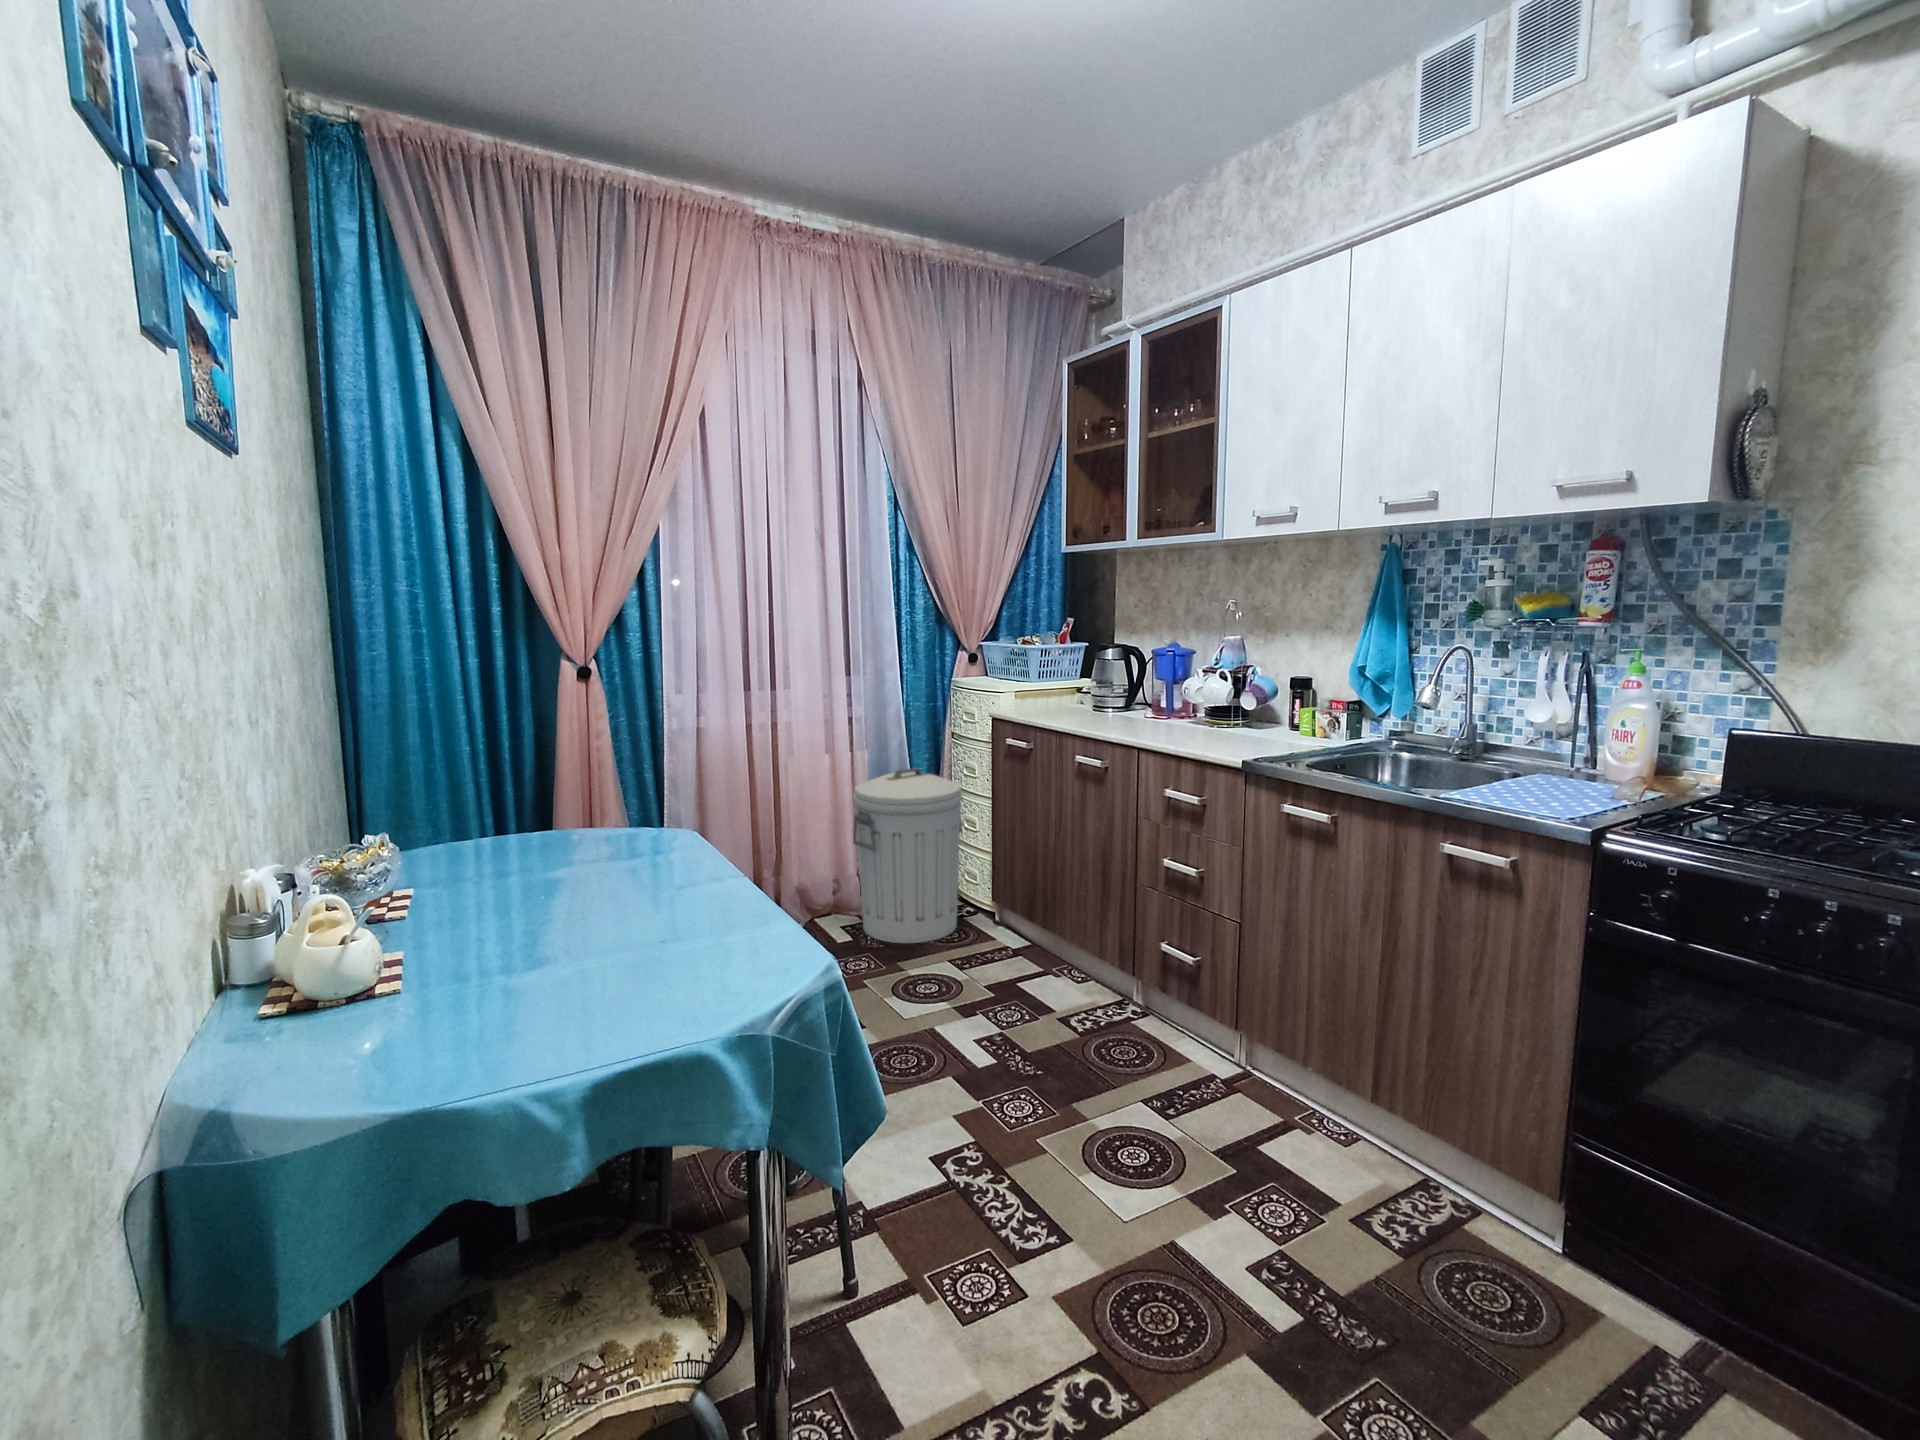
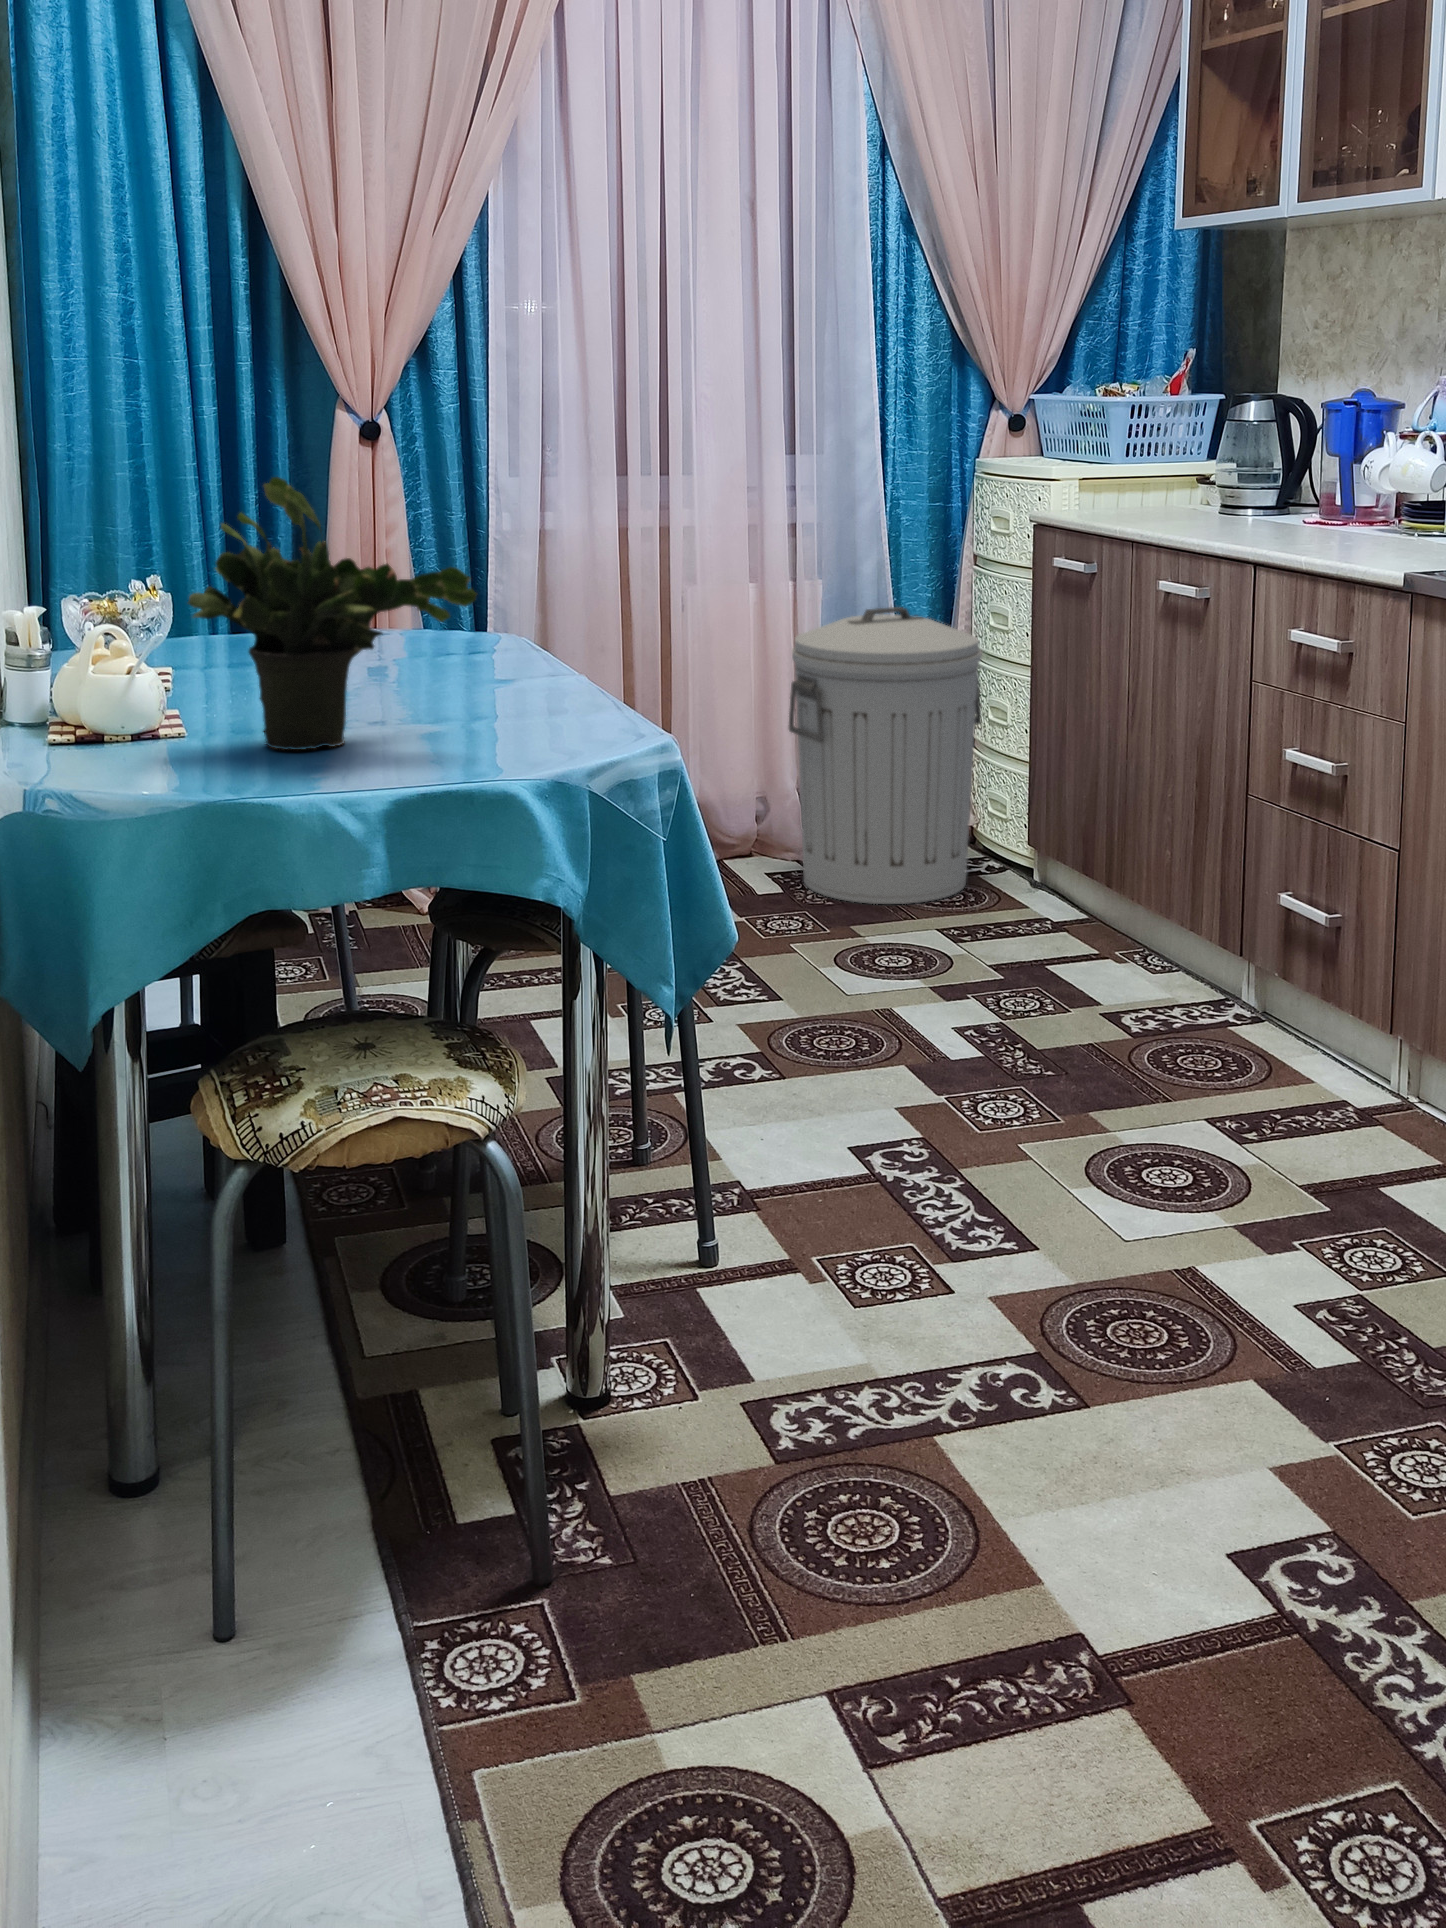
potted plant: none [408,763,669,987] -> present [188,477,477,750]

